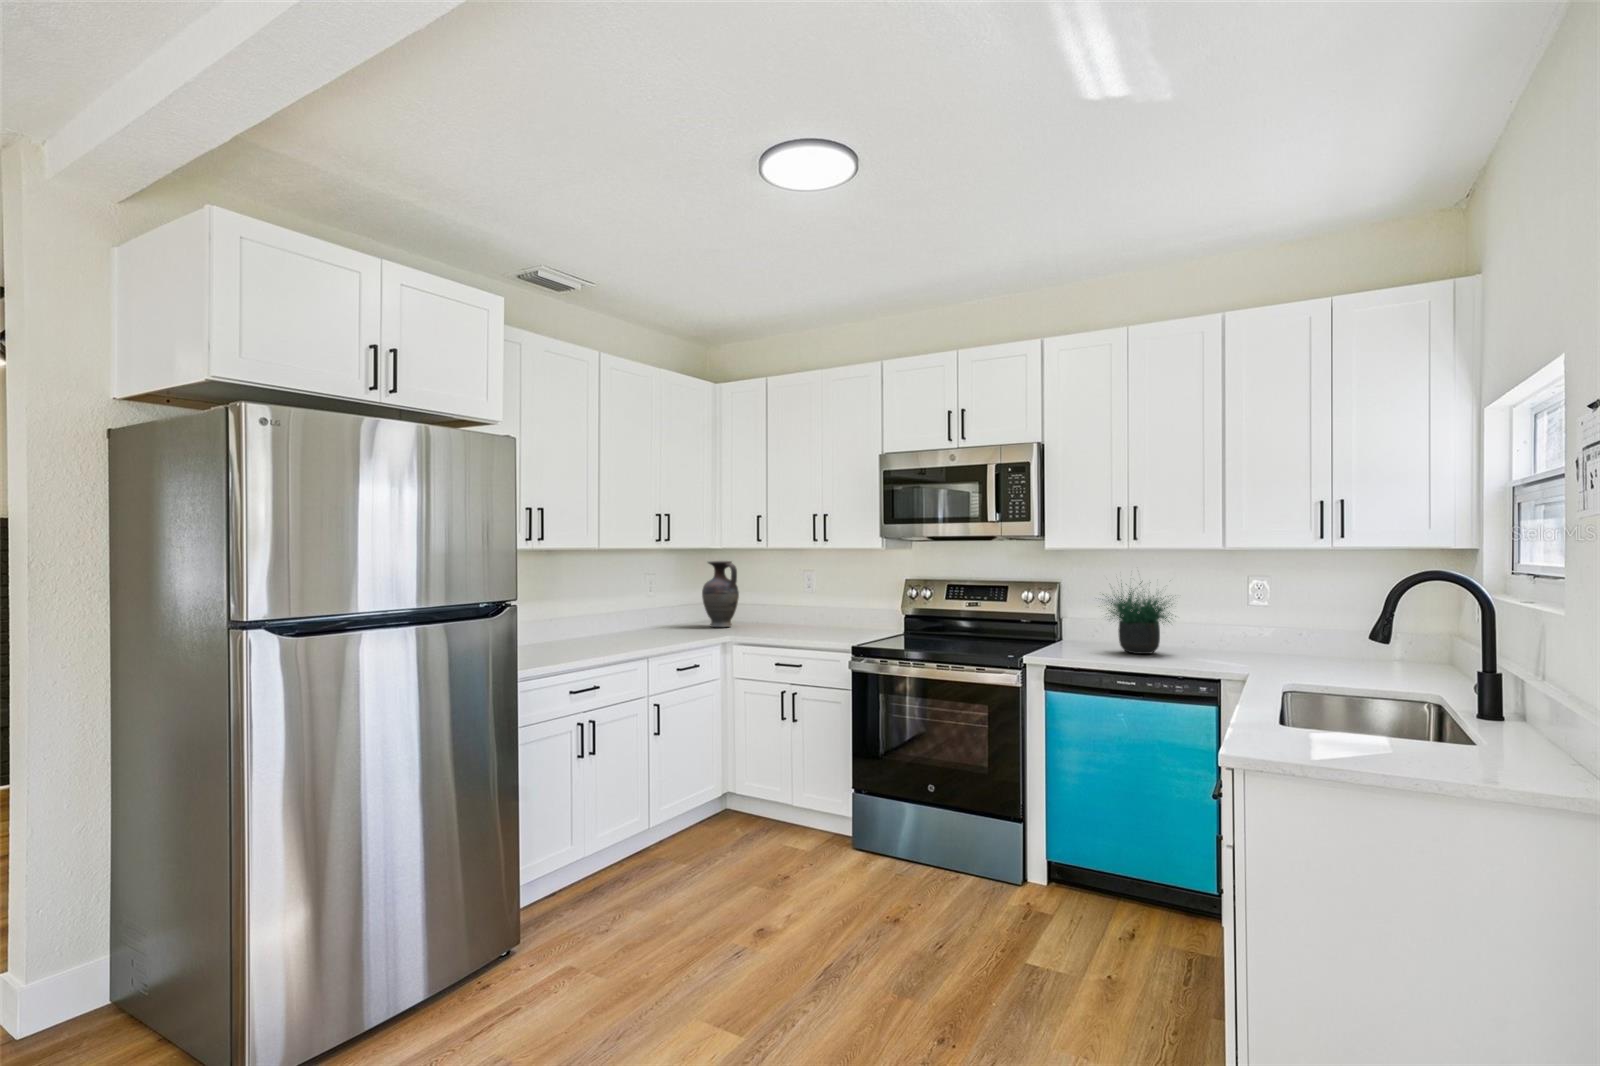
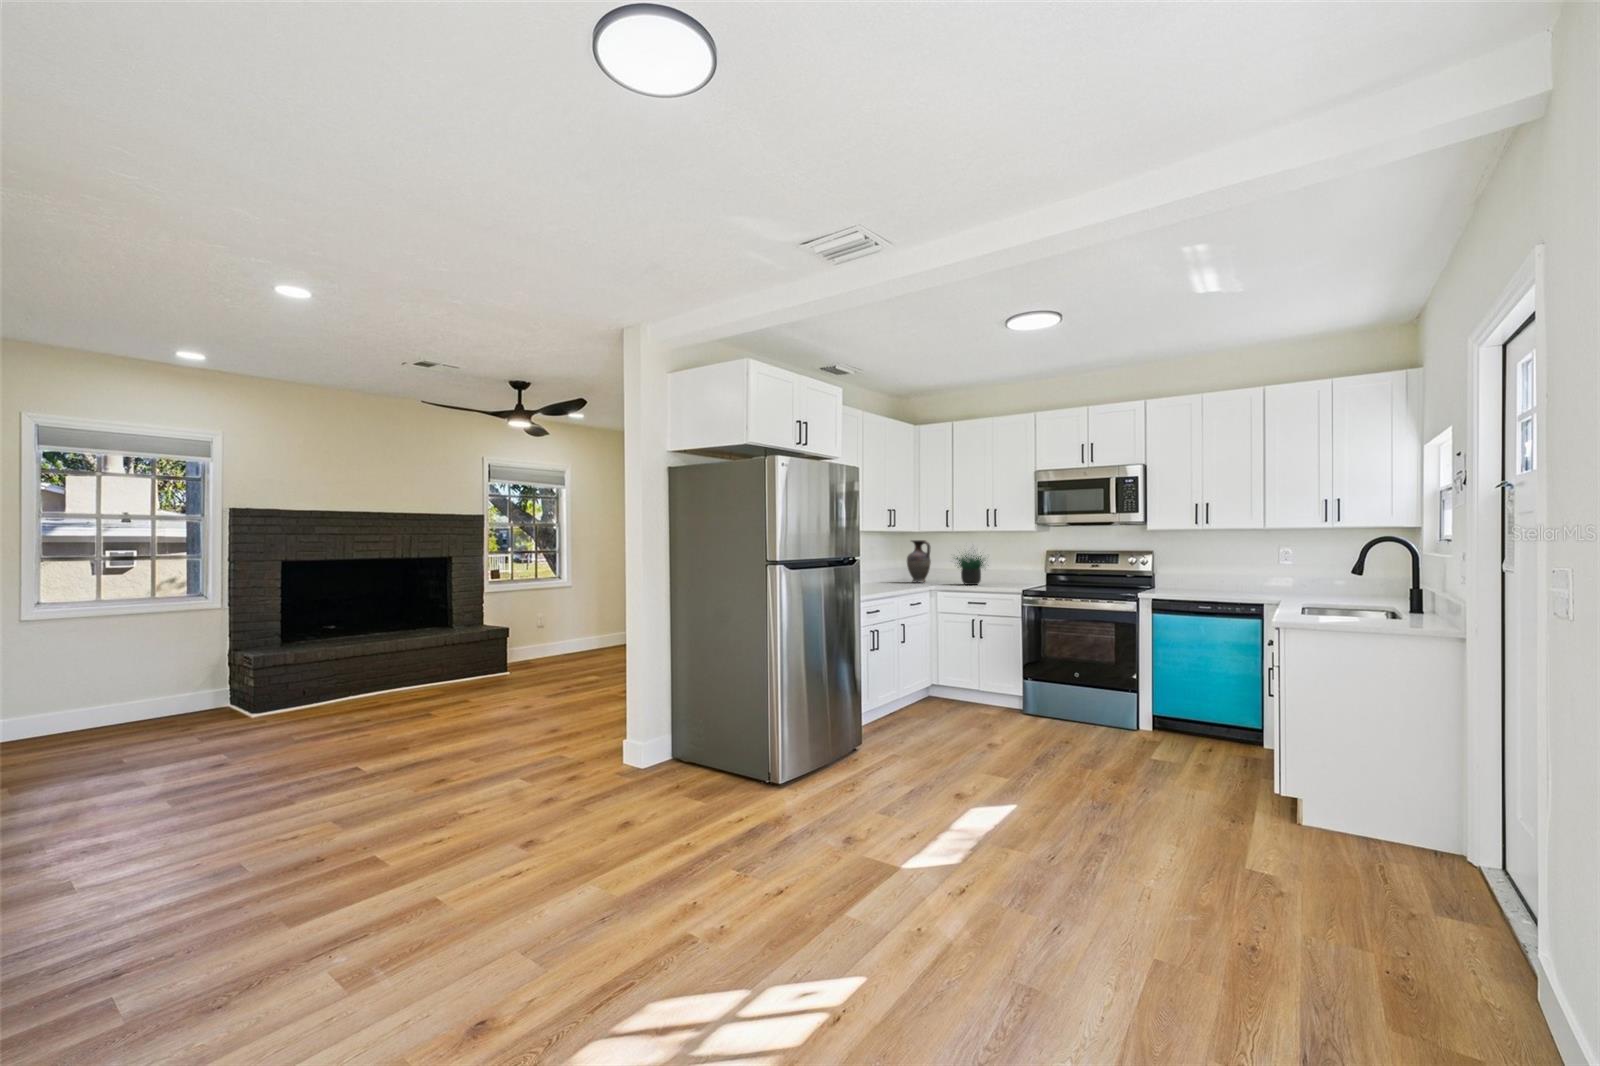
potted plant: present [1102,582,1176,654] -> present [956,554,984,585]

